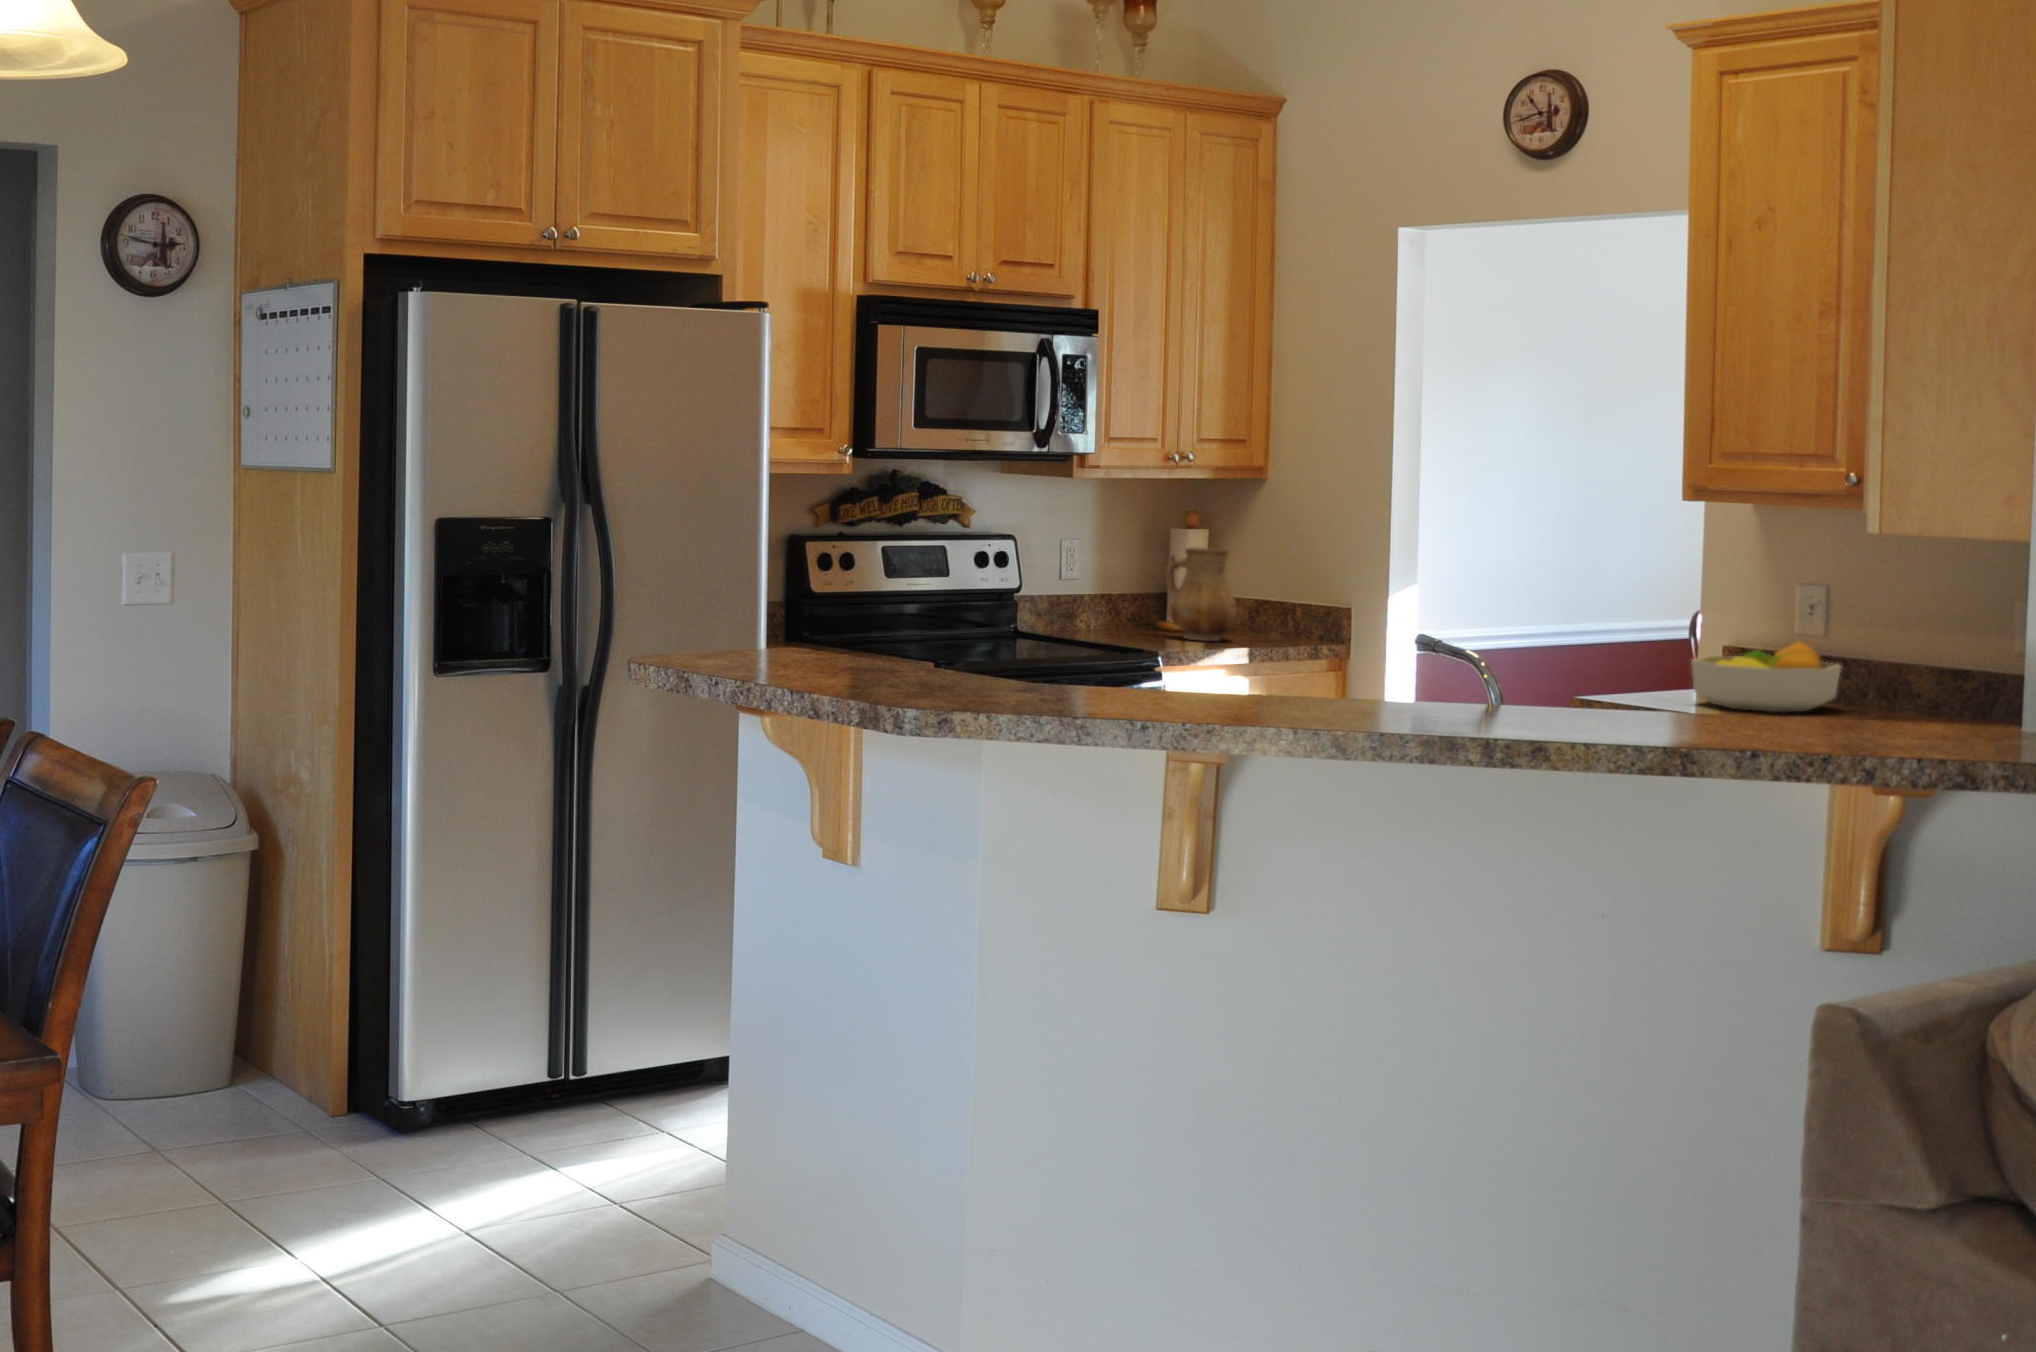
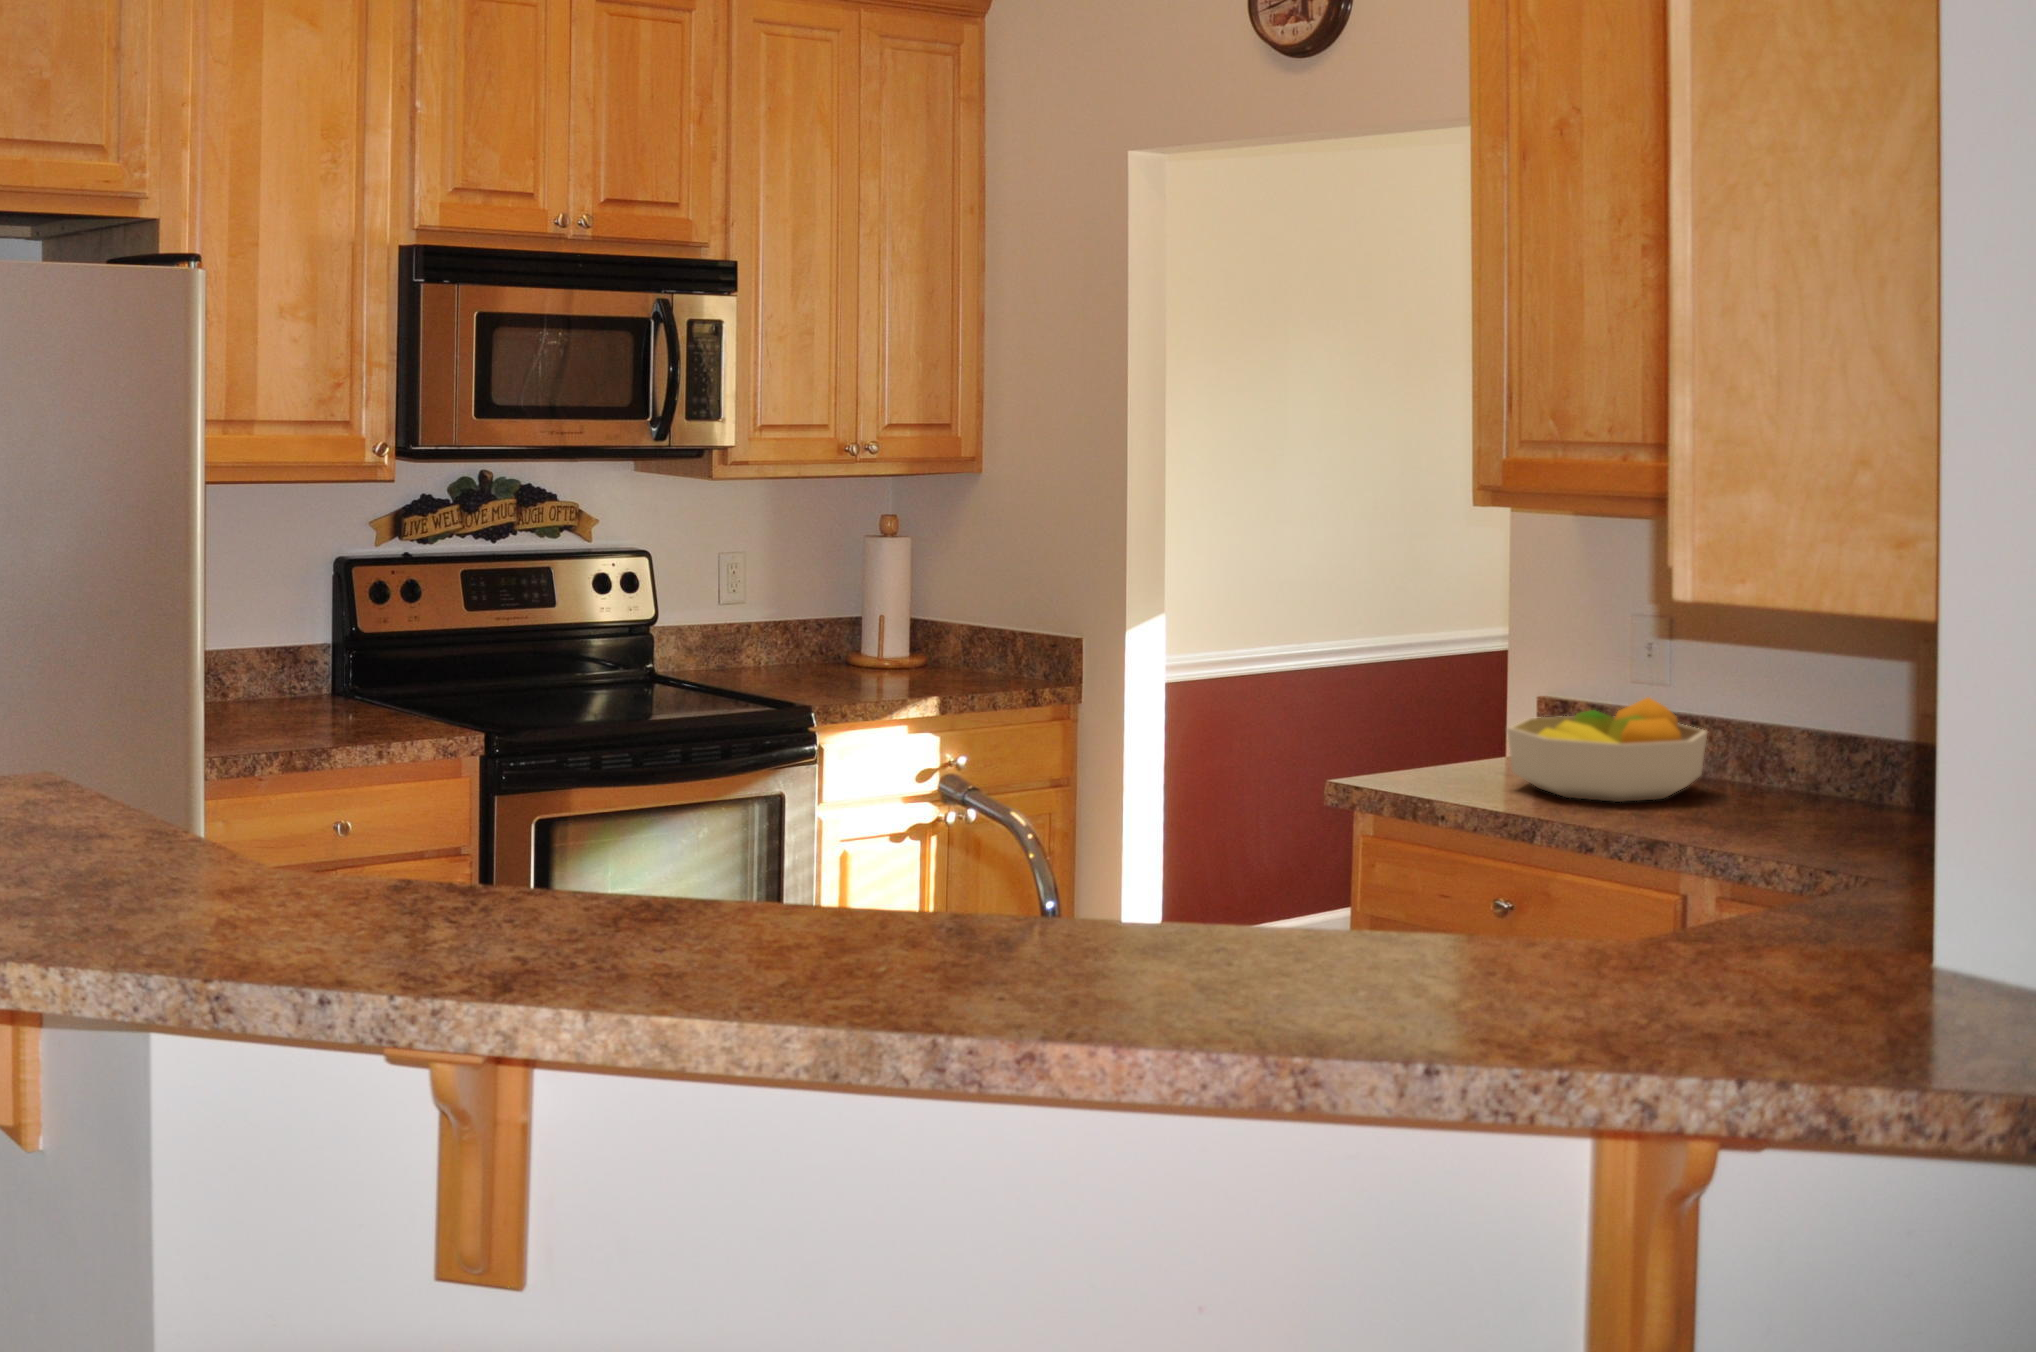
ceramic pitcher: present [1165,548,1237,641] -> none [851,558,938,678]

